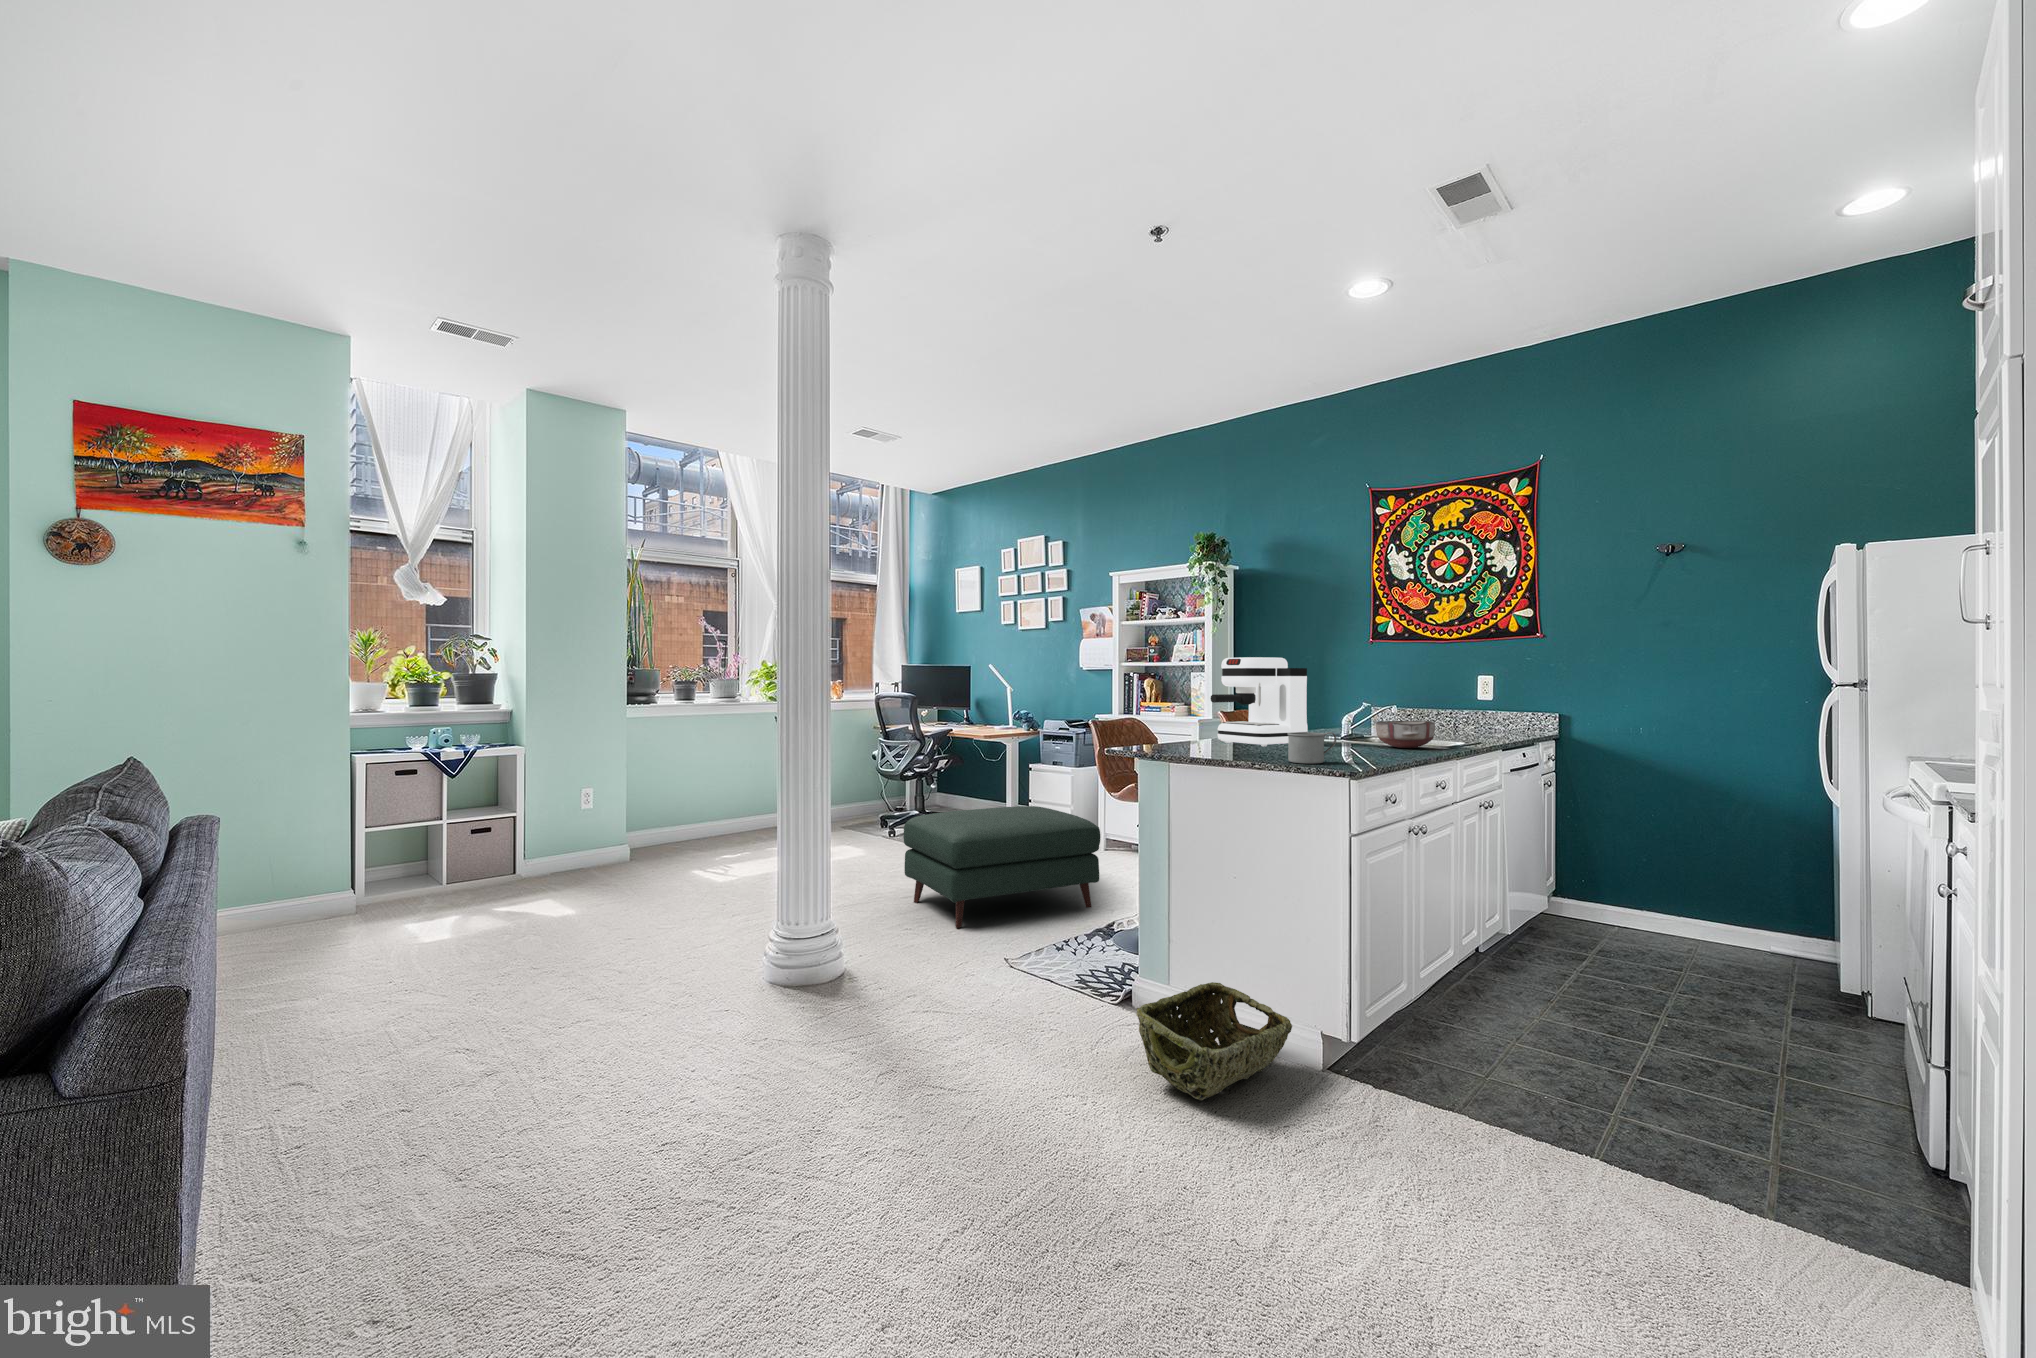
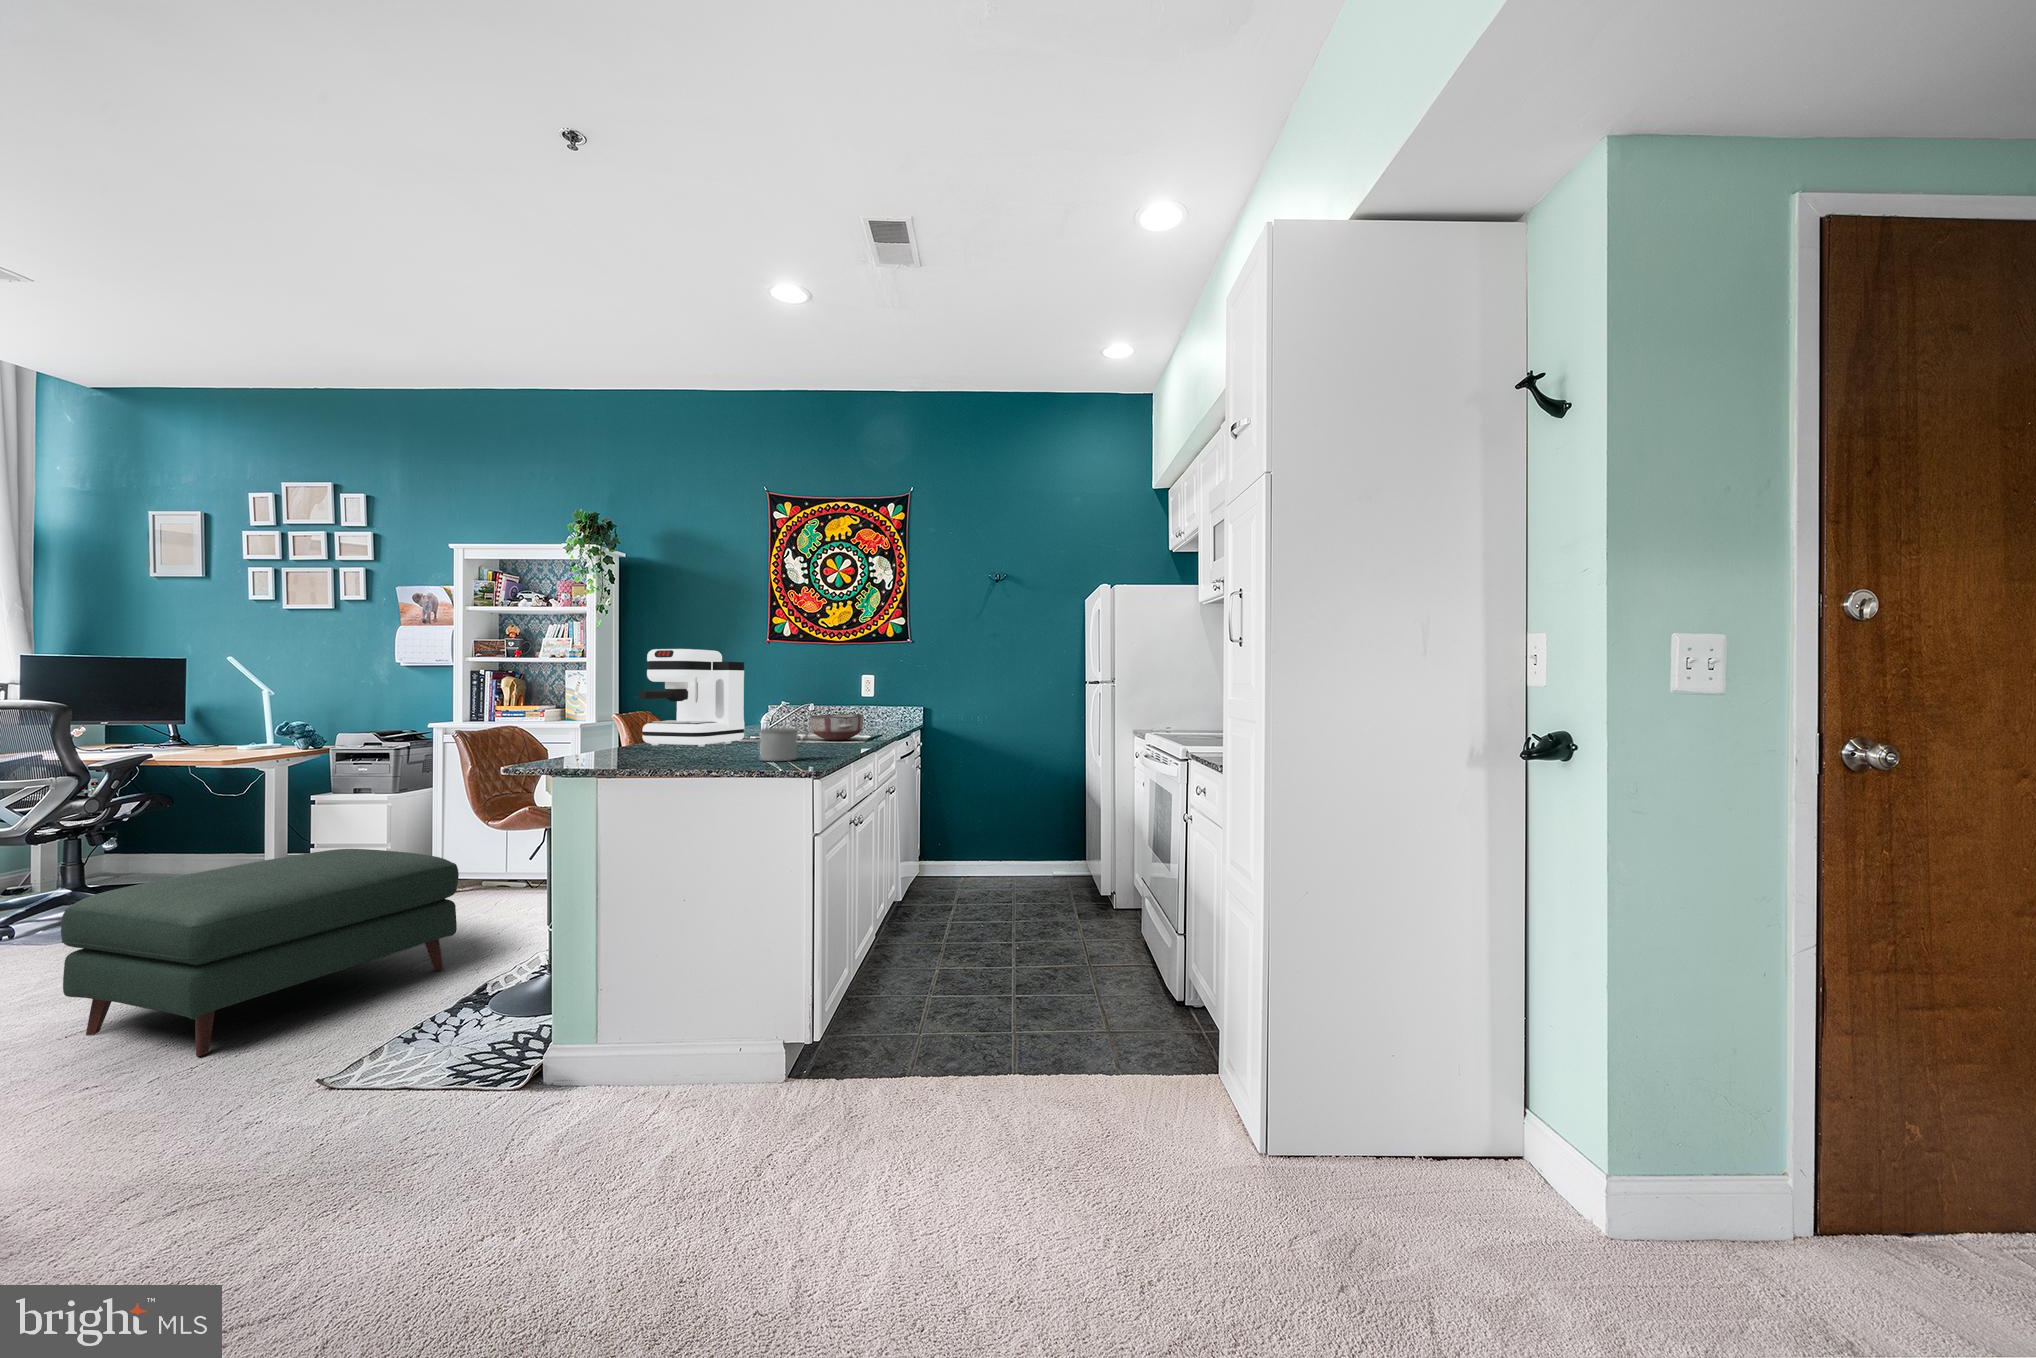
woven basket: present [1136,982,1292,1100] -> none [588,1025,771,1180]

